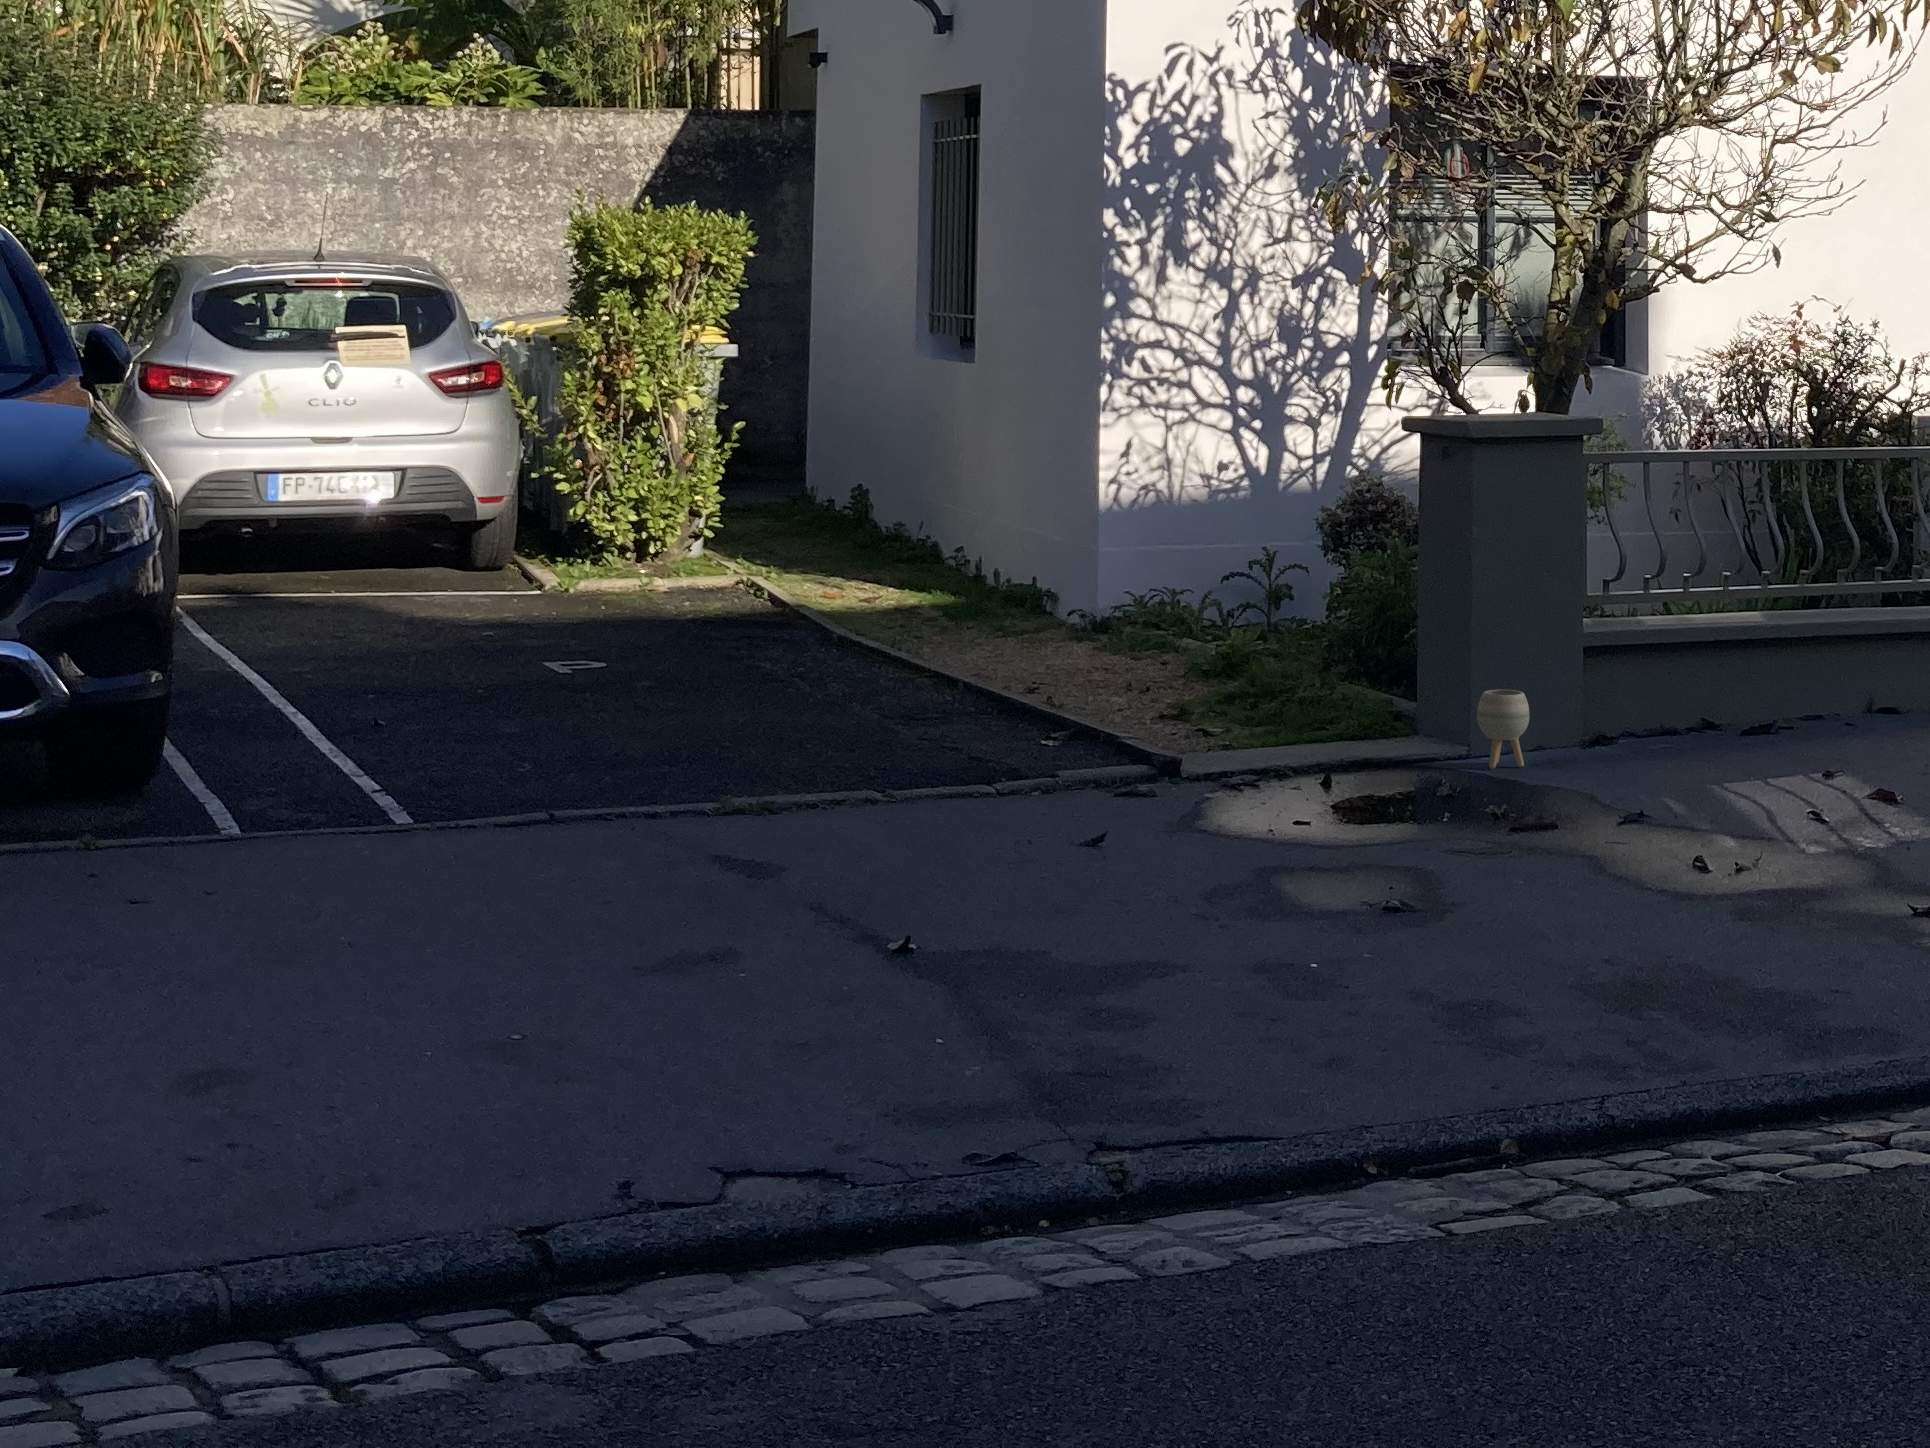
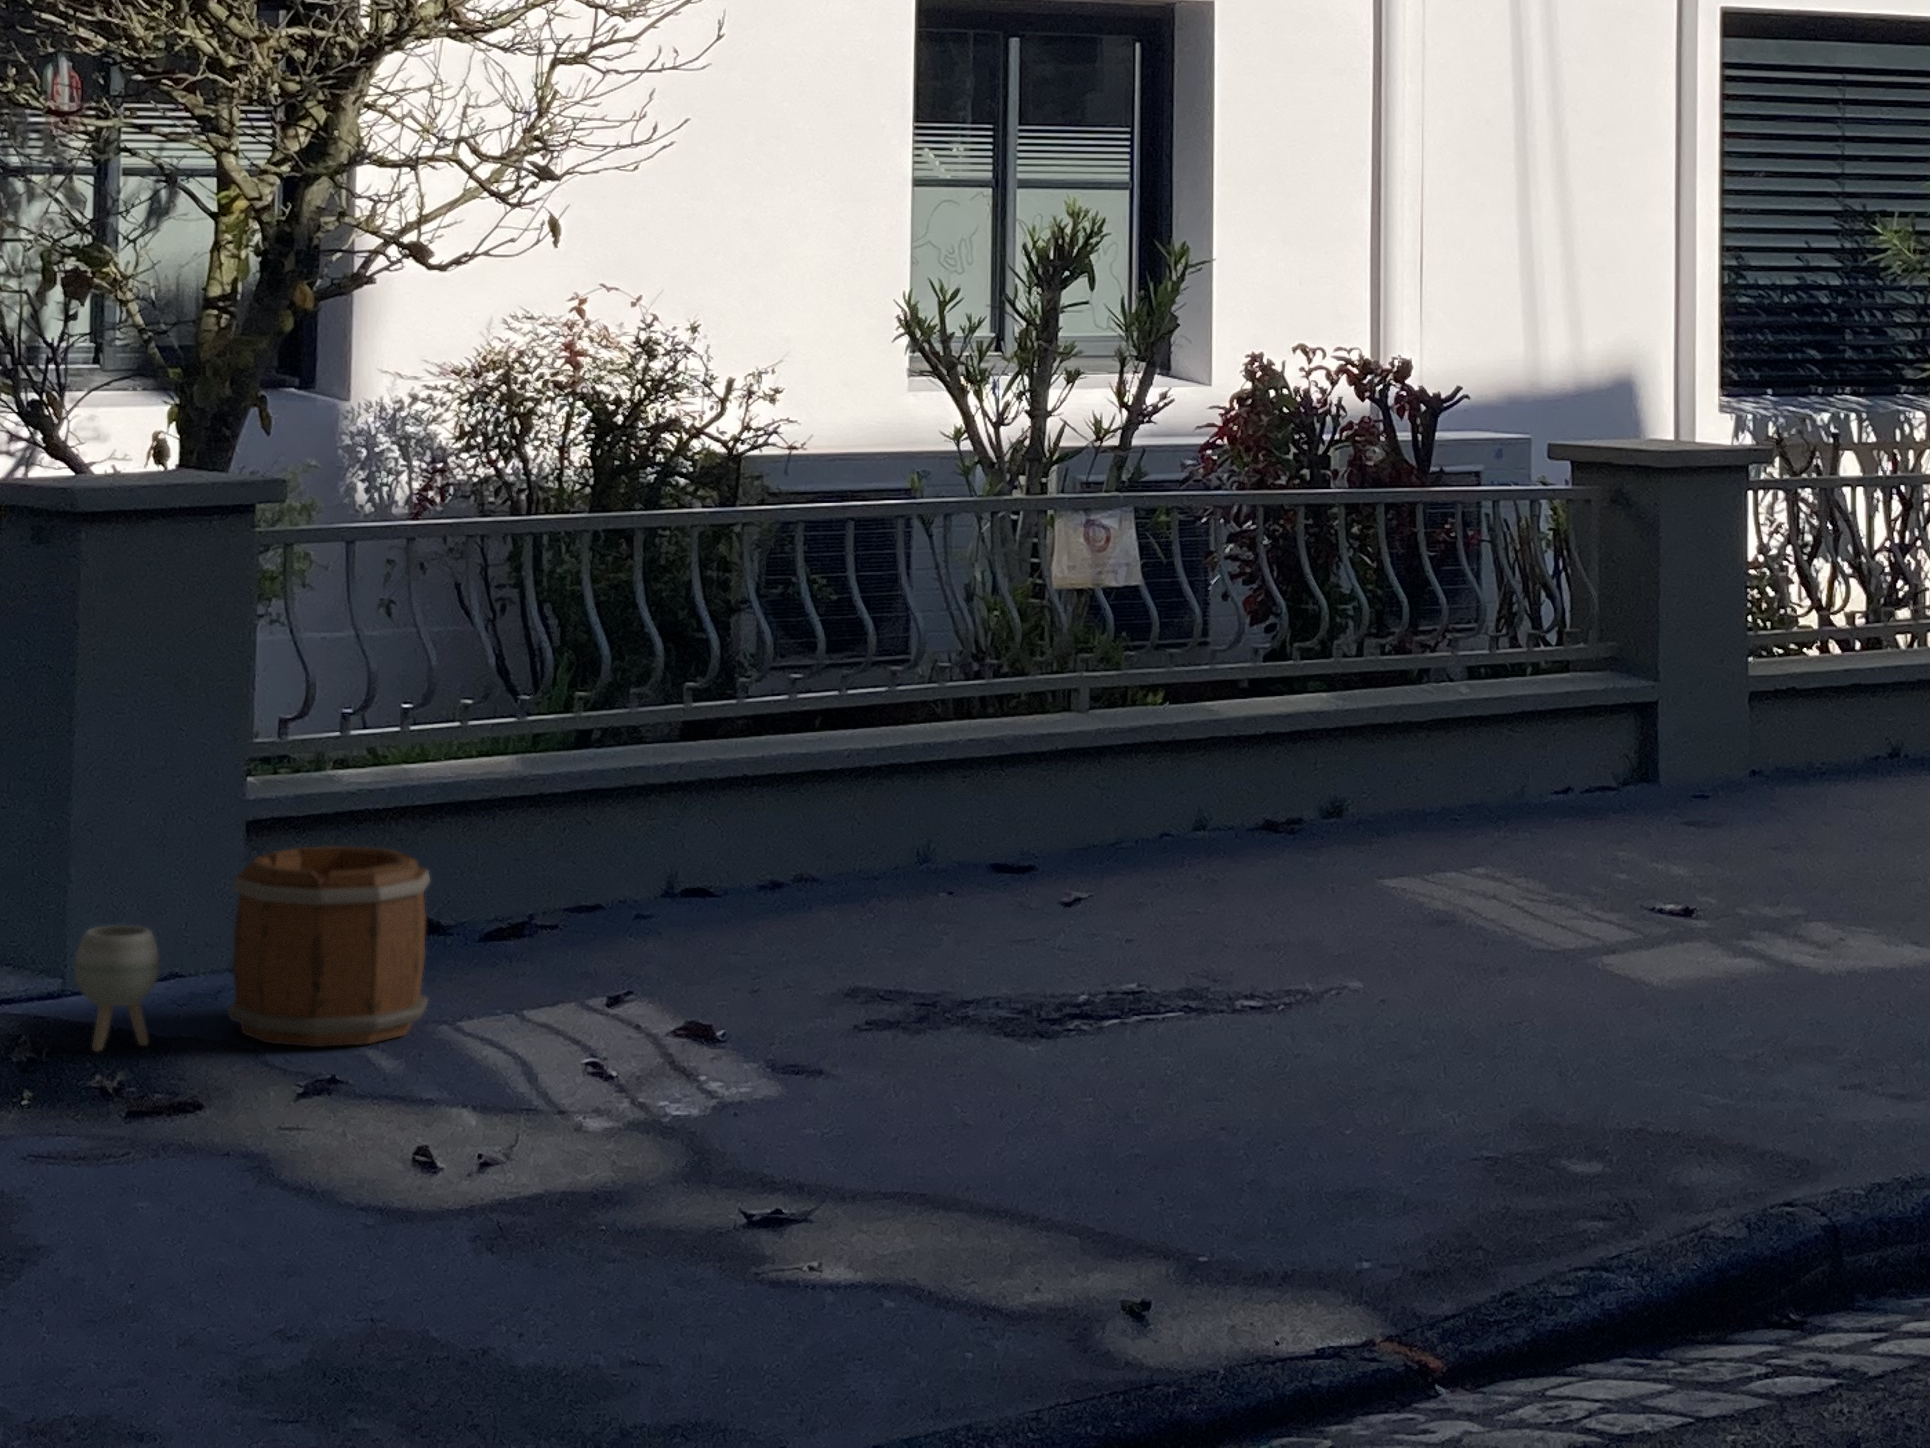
bucket: none [1573,646,1700,771] -> present [228,846,431,1047]

